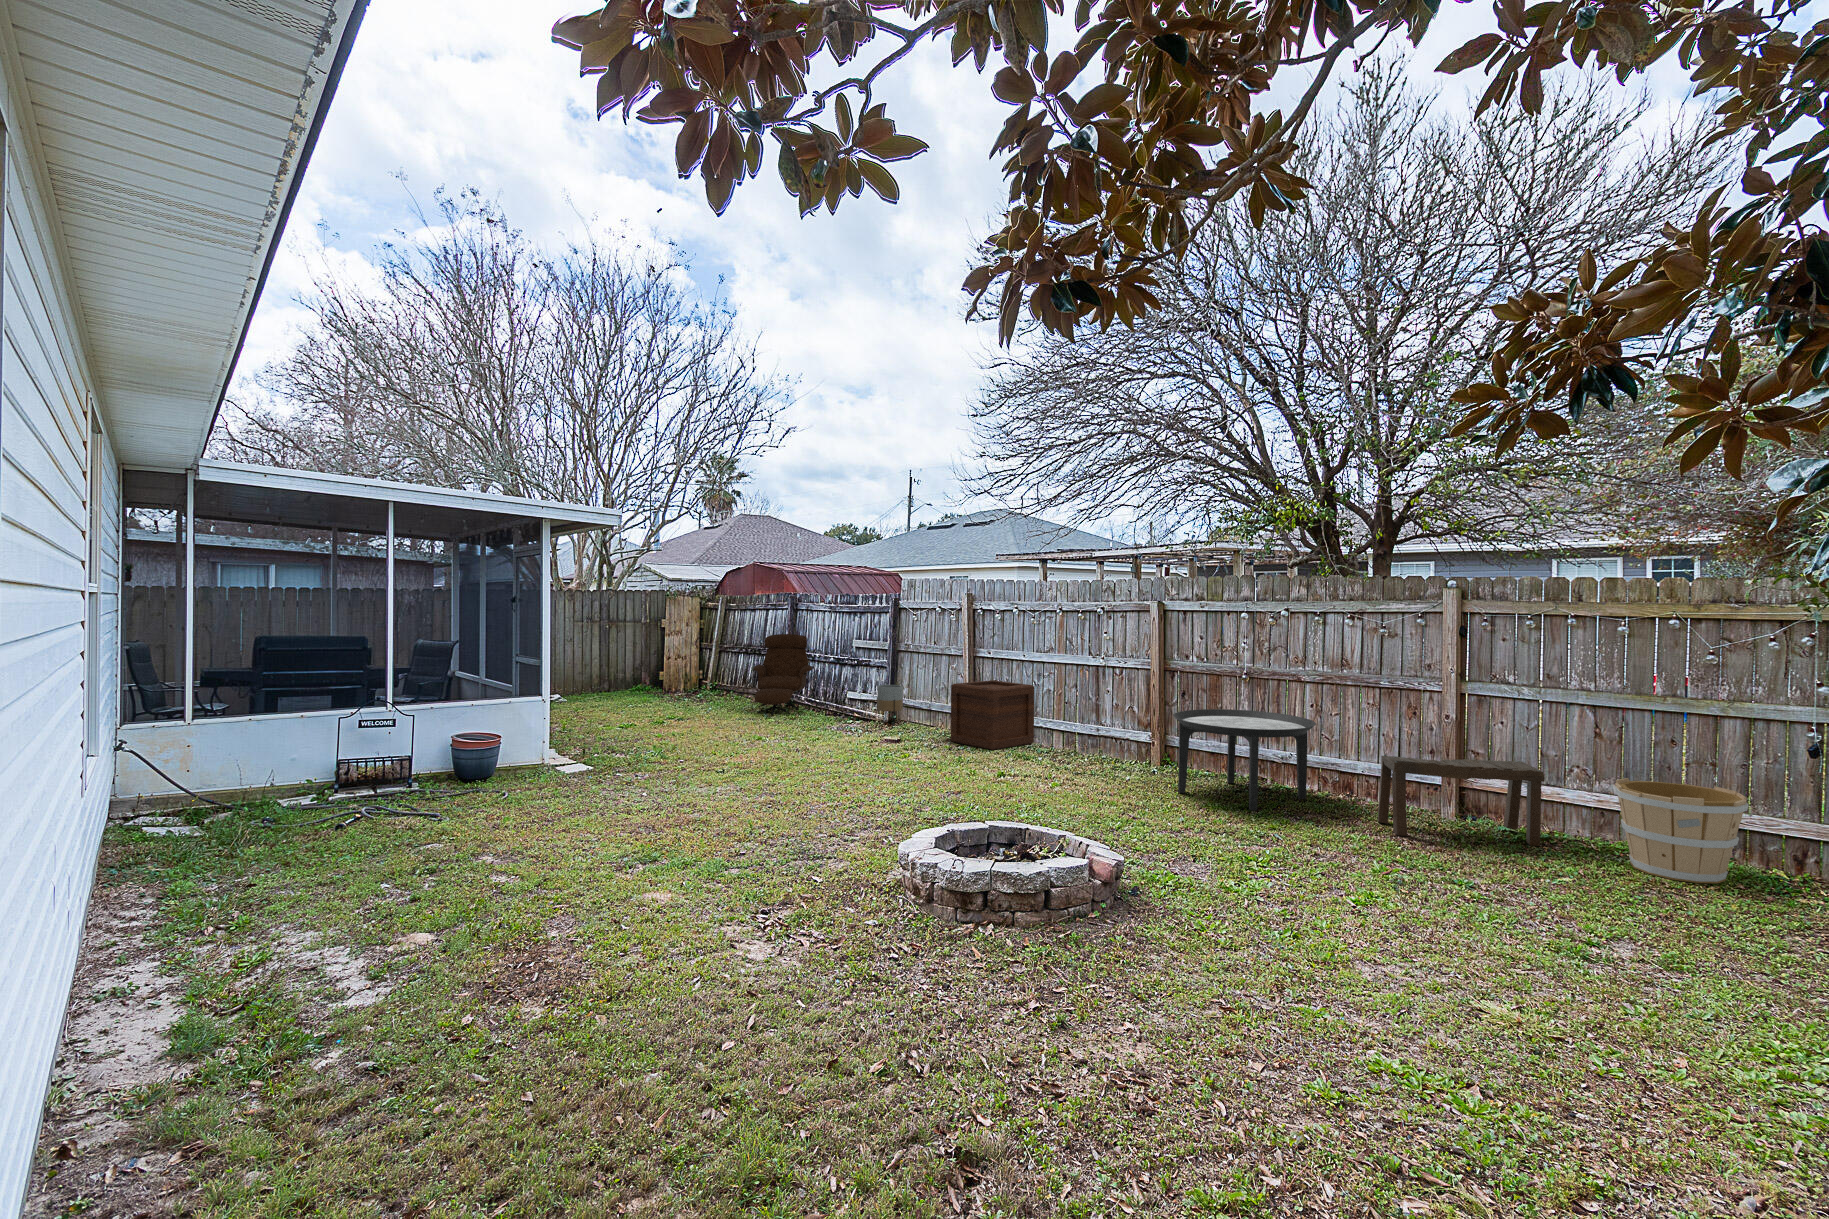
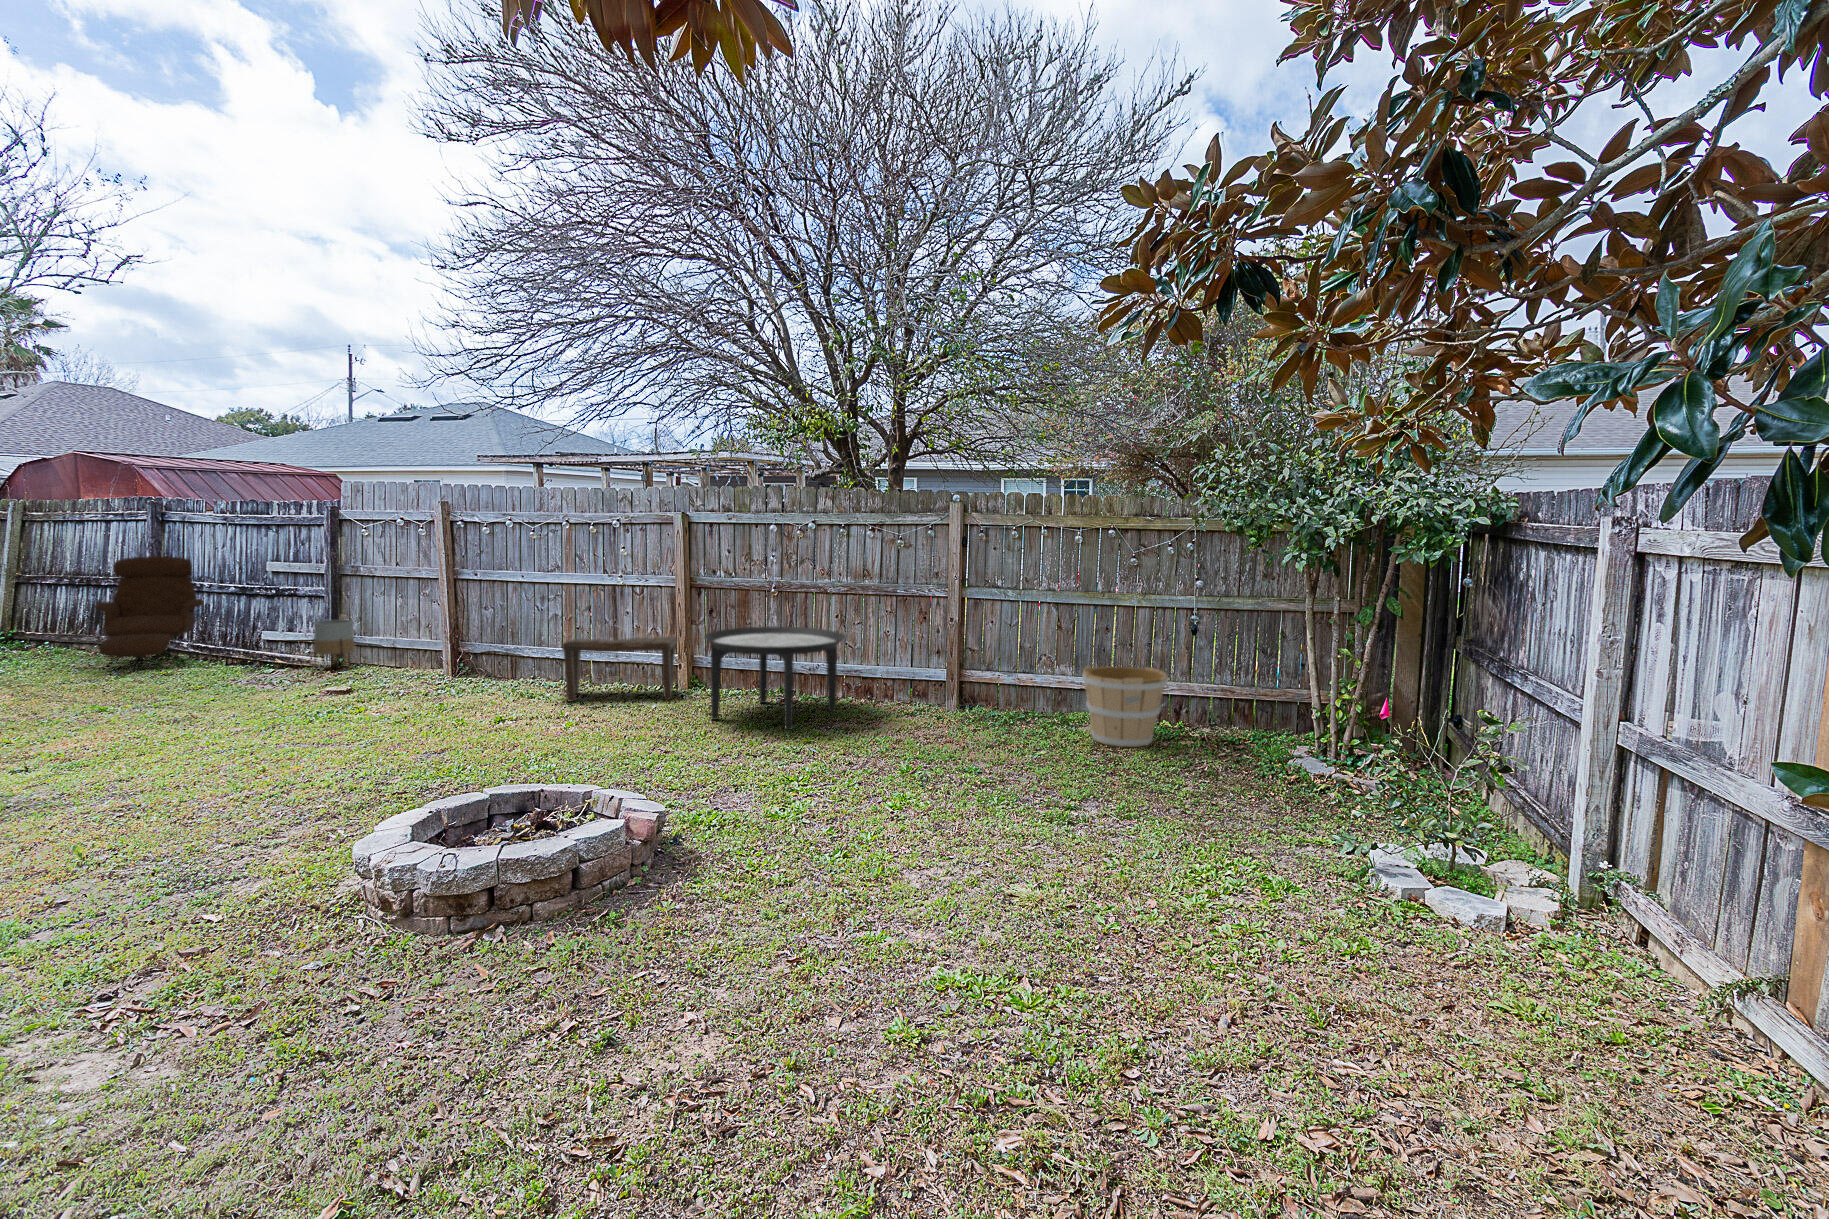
wooden crate: present [951,680,1034,750] -> none [424,608,539,692]
bench: present [1378,755,1544,846] -> present [562,637,677,702]

